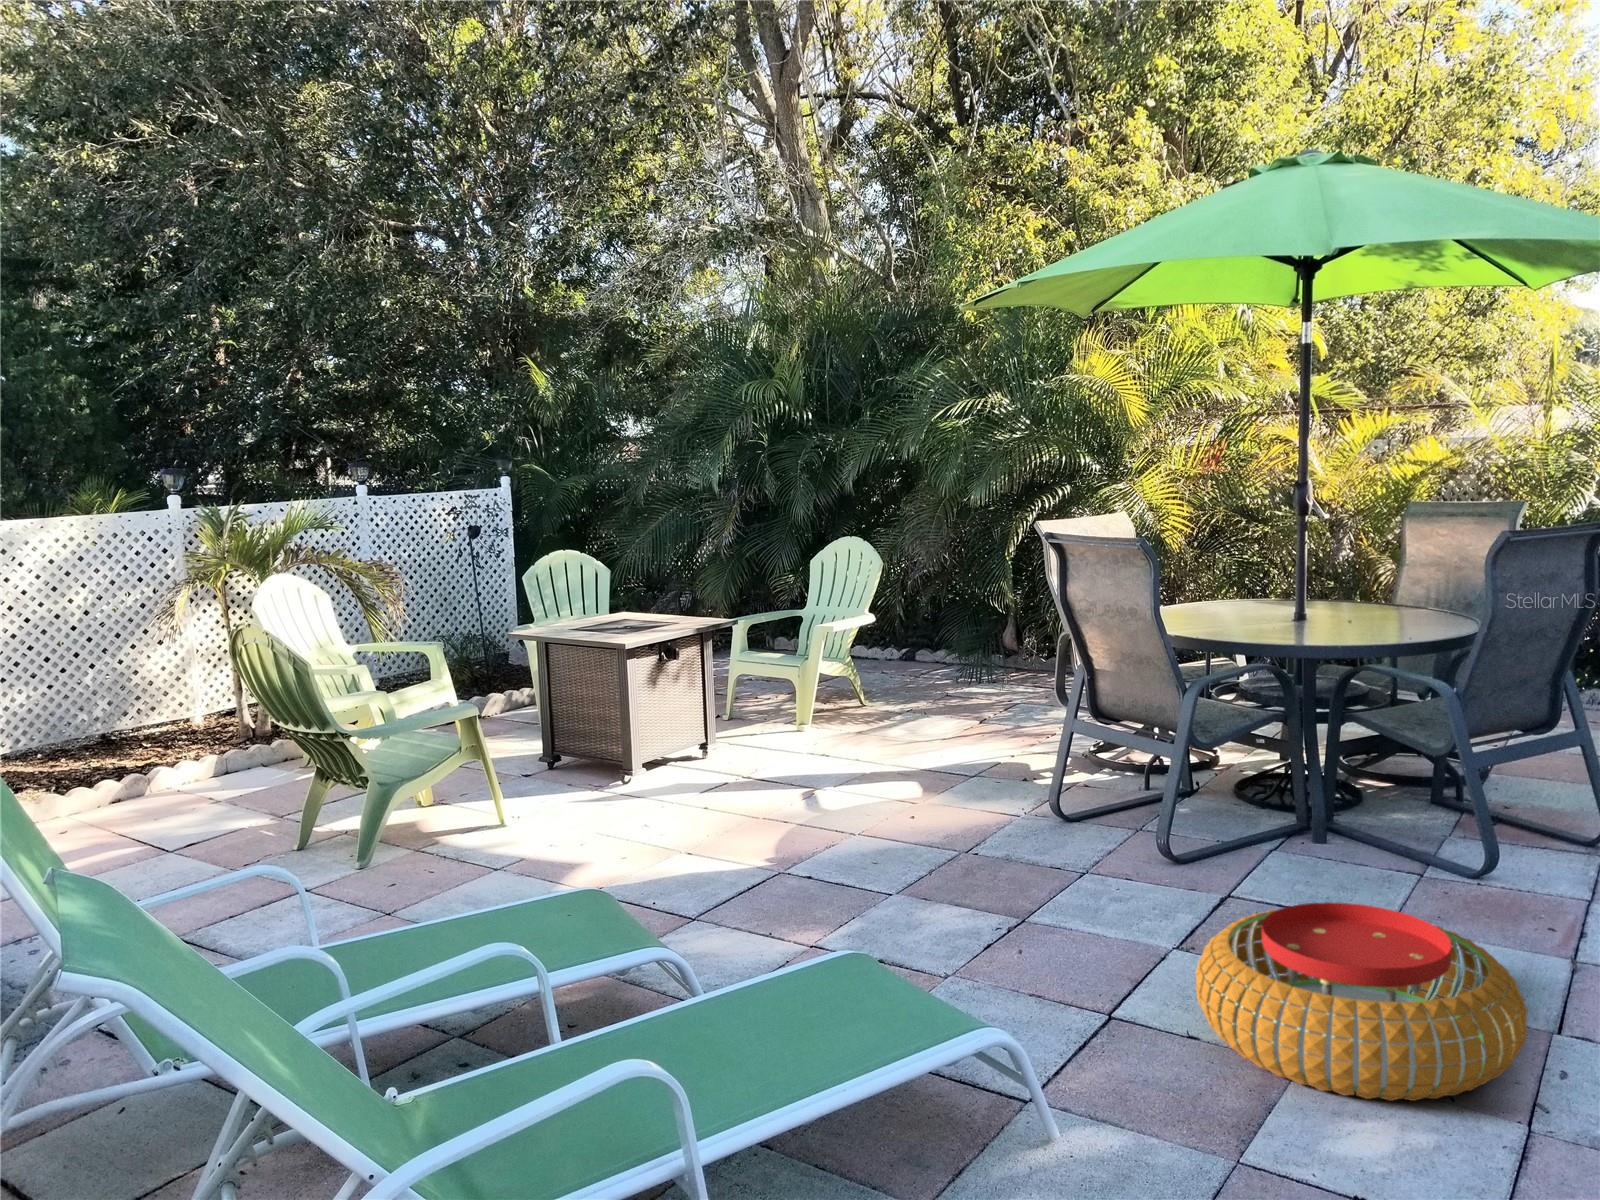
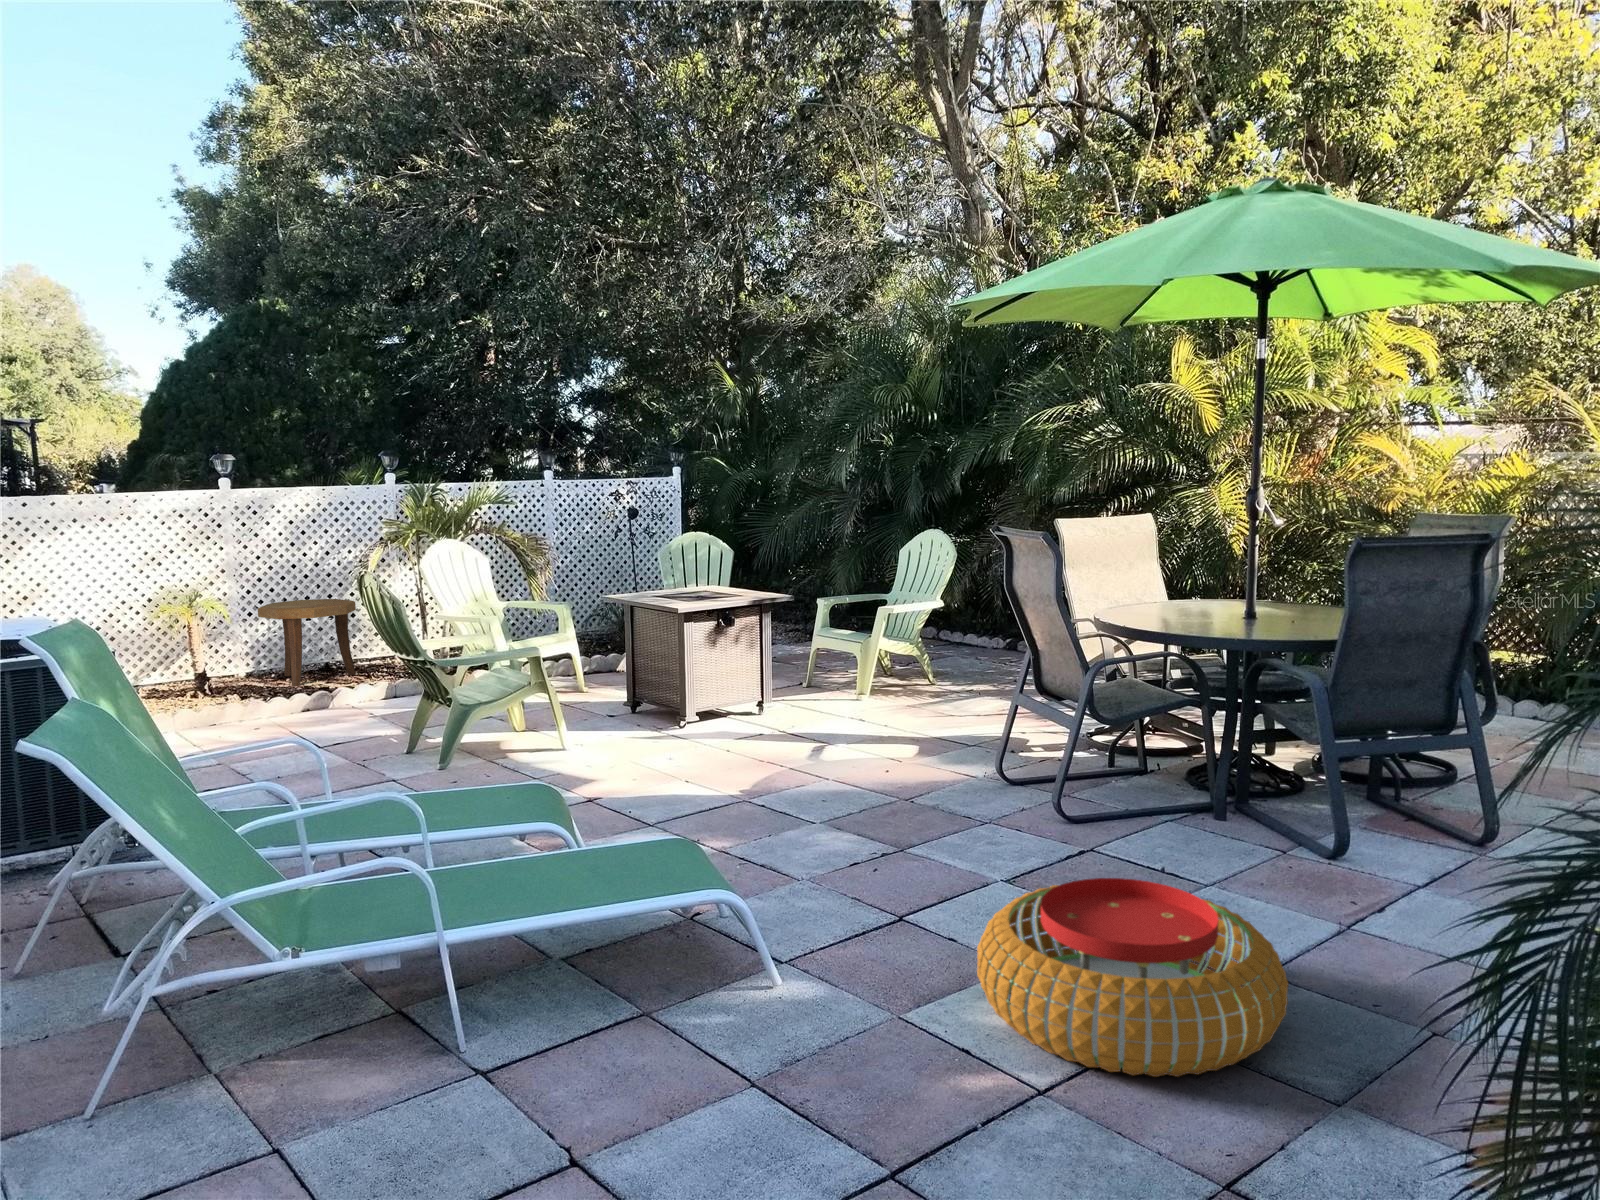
side table: none [21,655,151,769] -> present [258,599,356,686]

